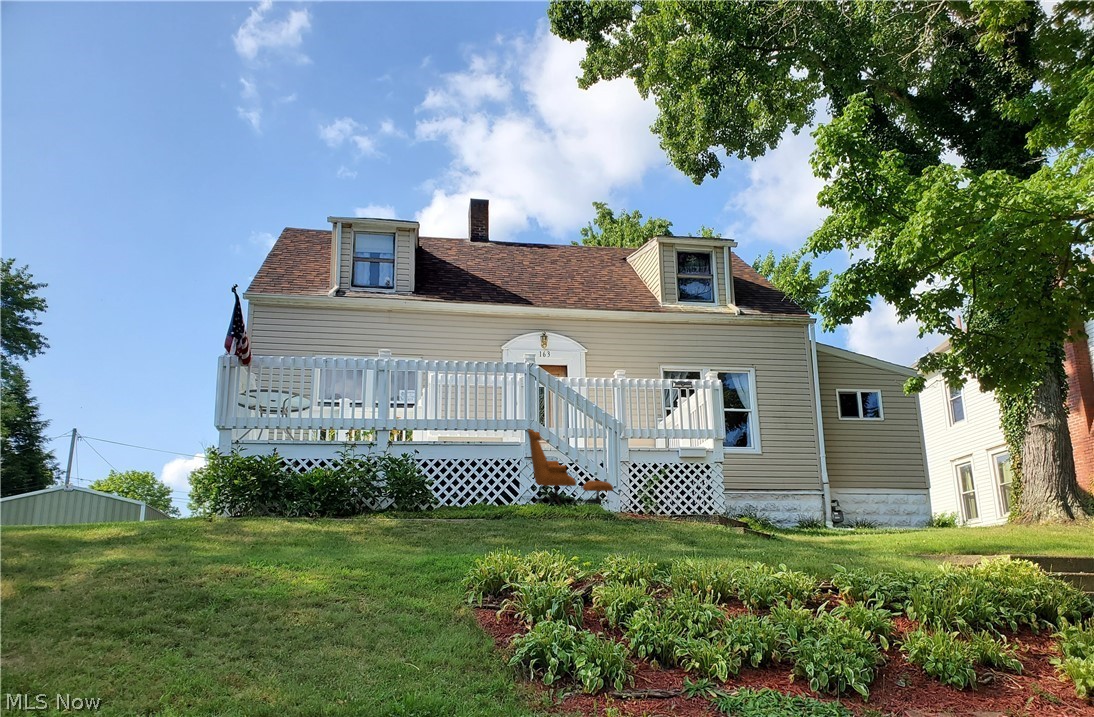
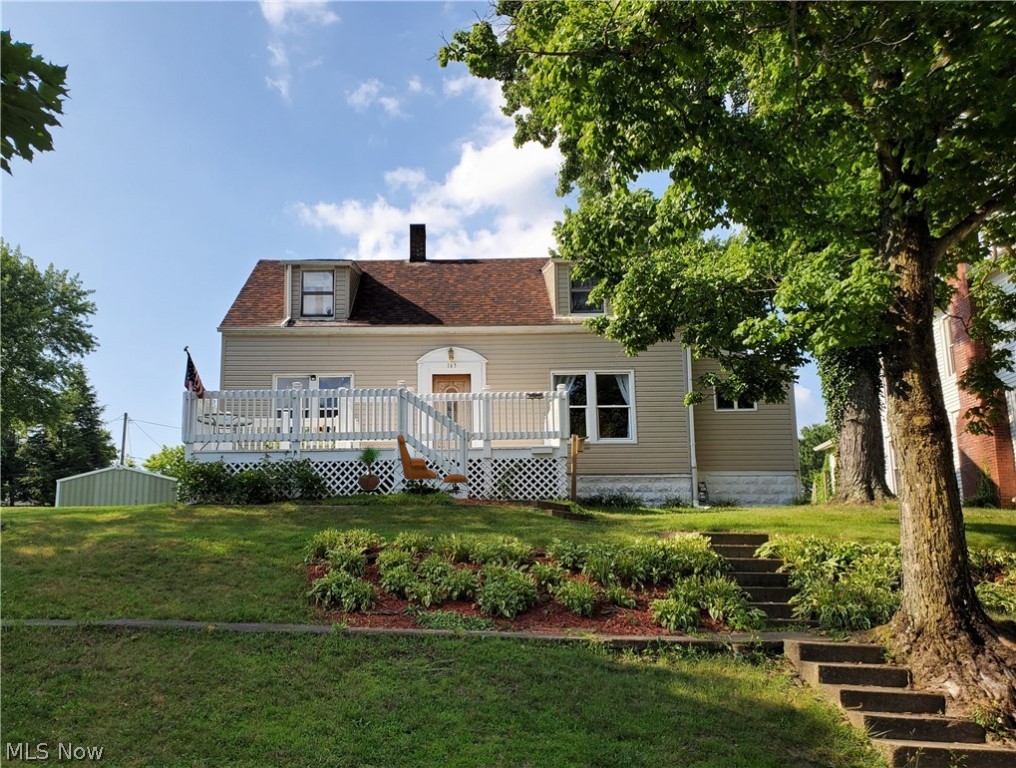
potted tree: none [474,438,510,499] -> present [358,447,381,491]

